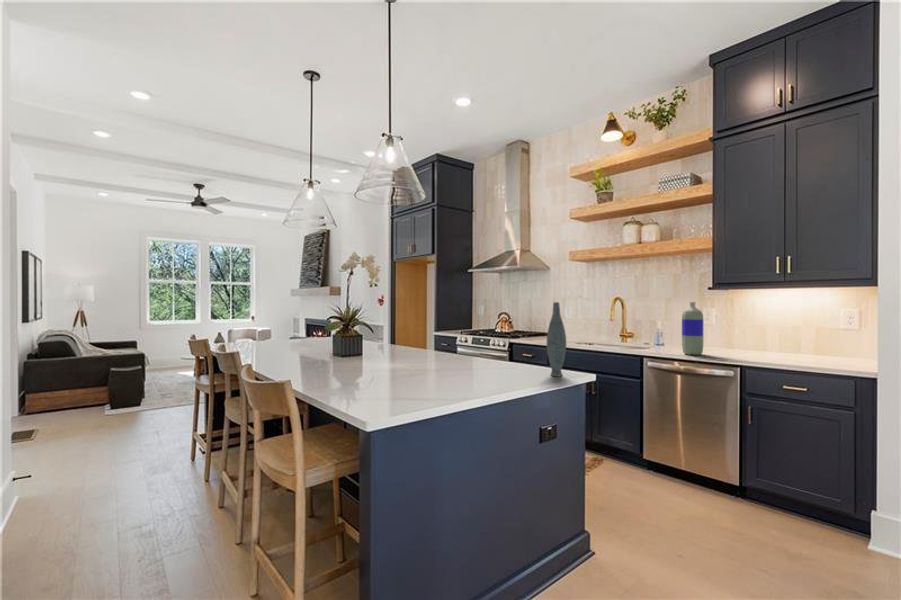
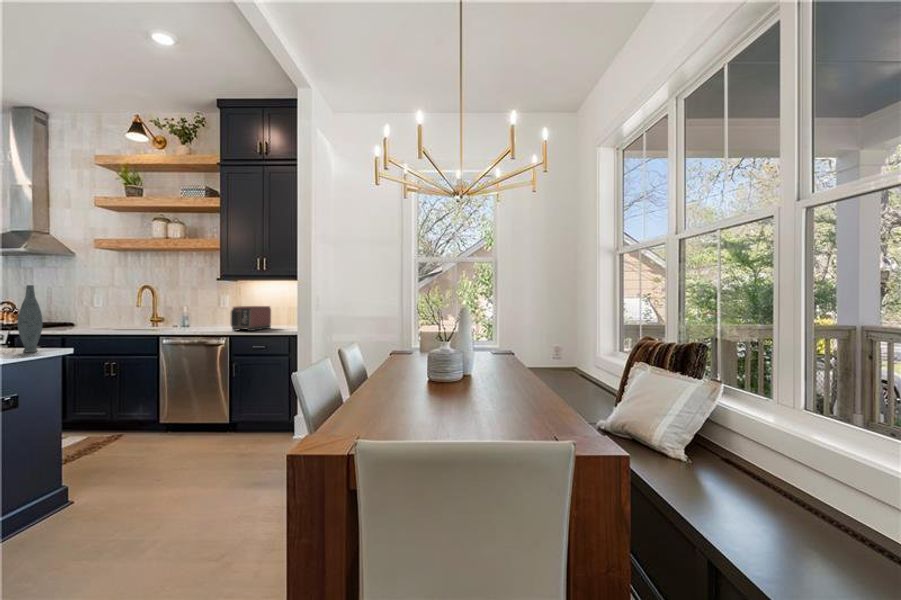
bottle: present [682,302,703,355] -> none [192,290,210,331]
toaster: none [735,323,792,360] -> present [230,306,271,331]

